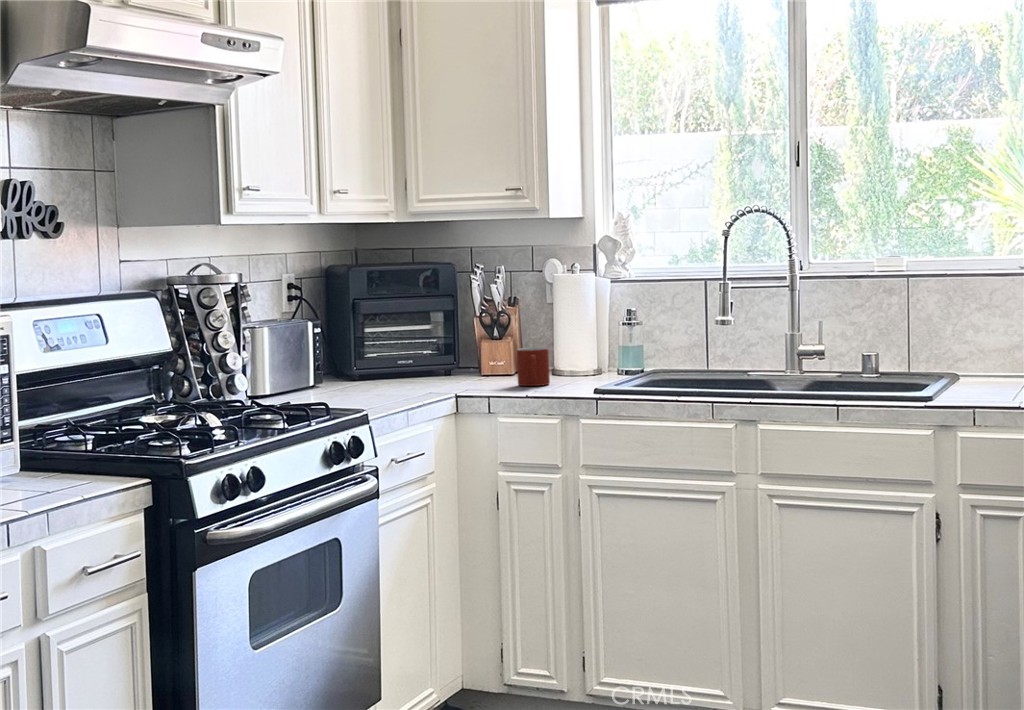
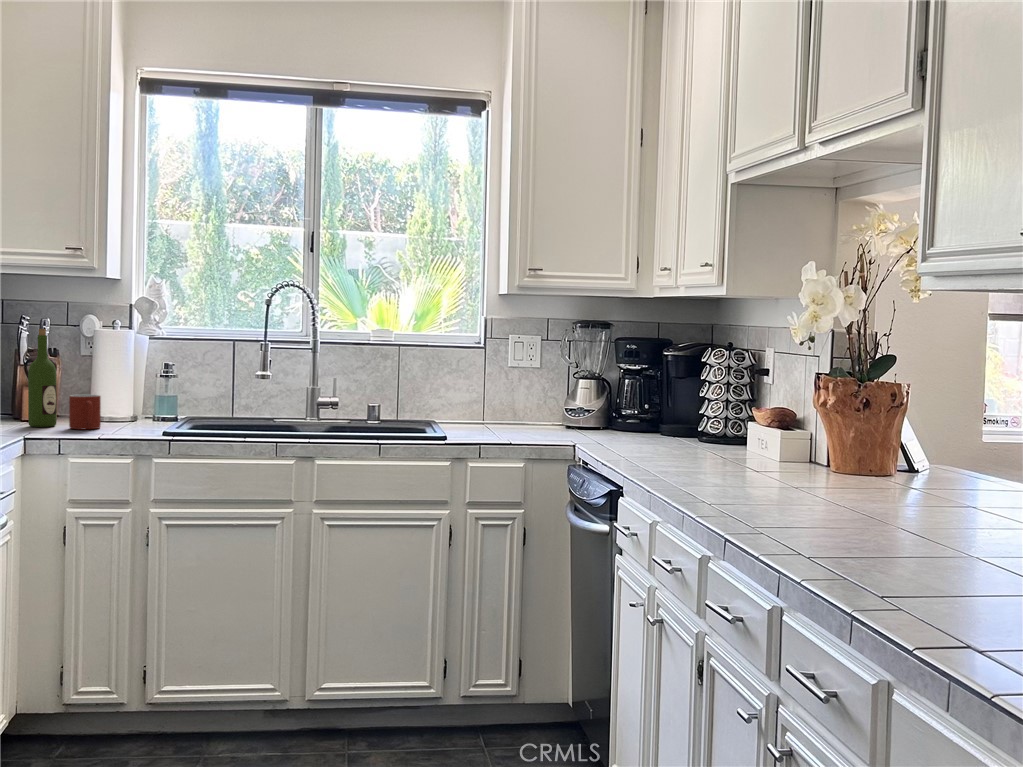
wine bottle: none [481,278,511,383] -> present [28,329,57,427]

